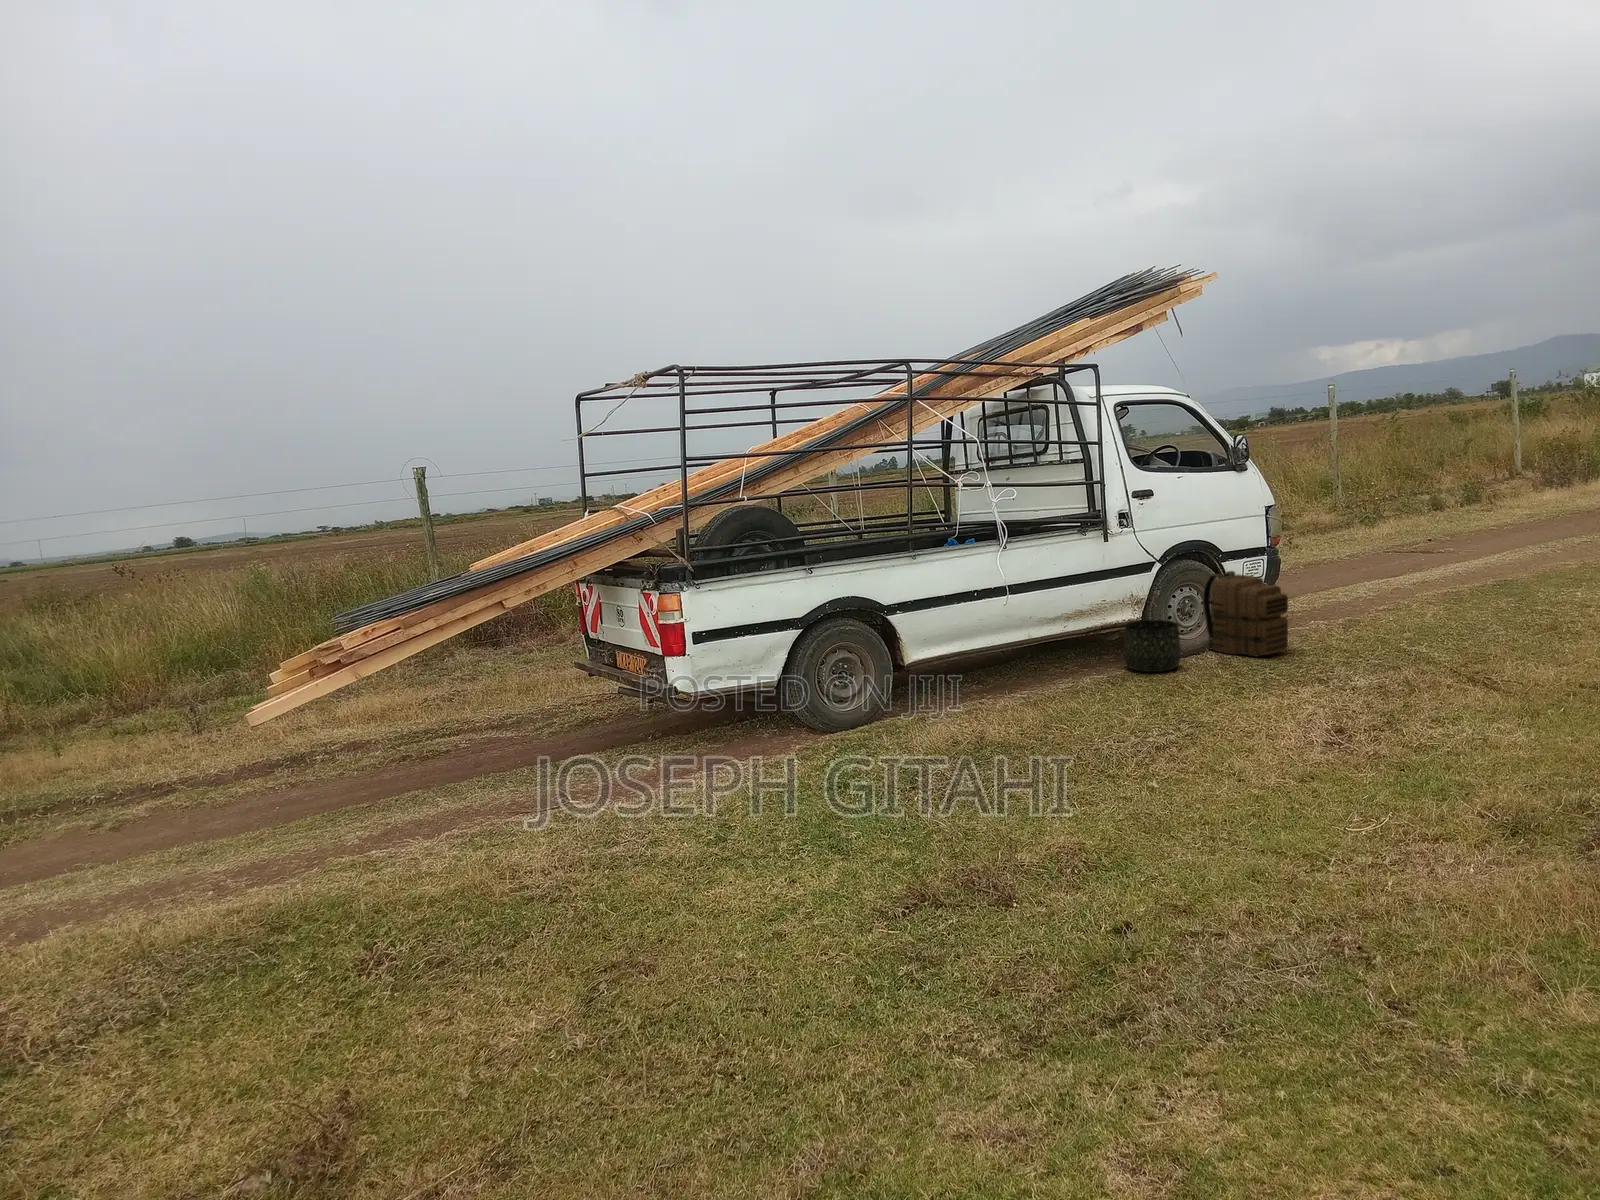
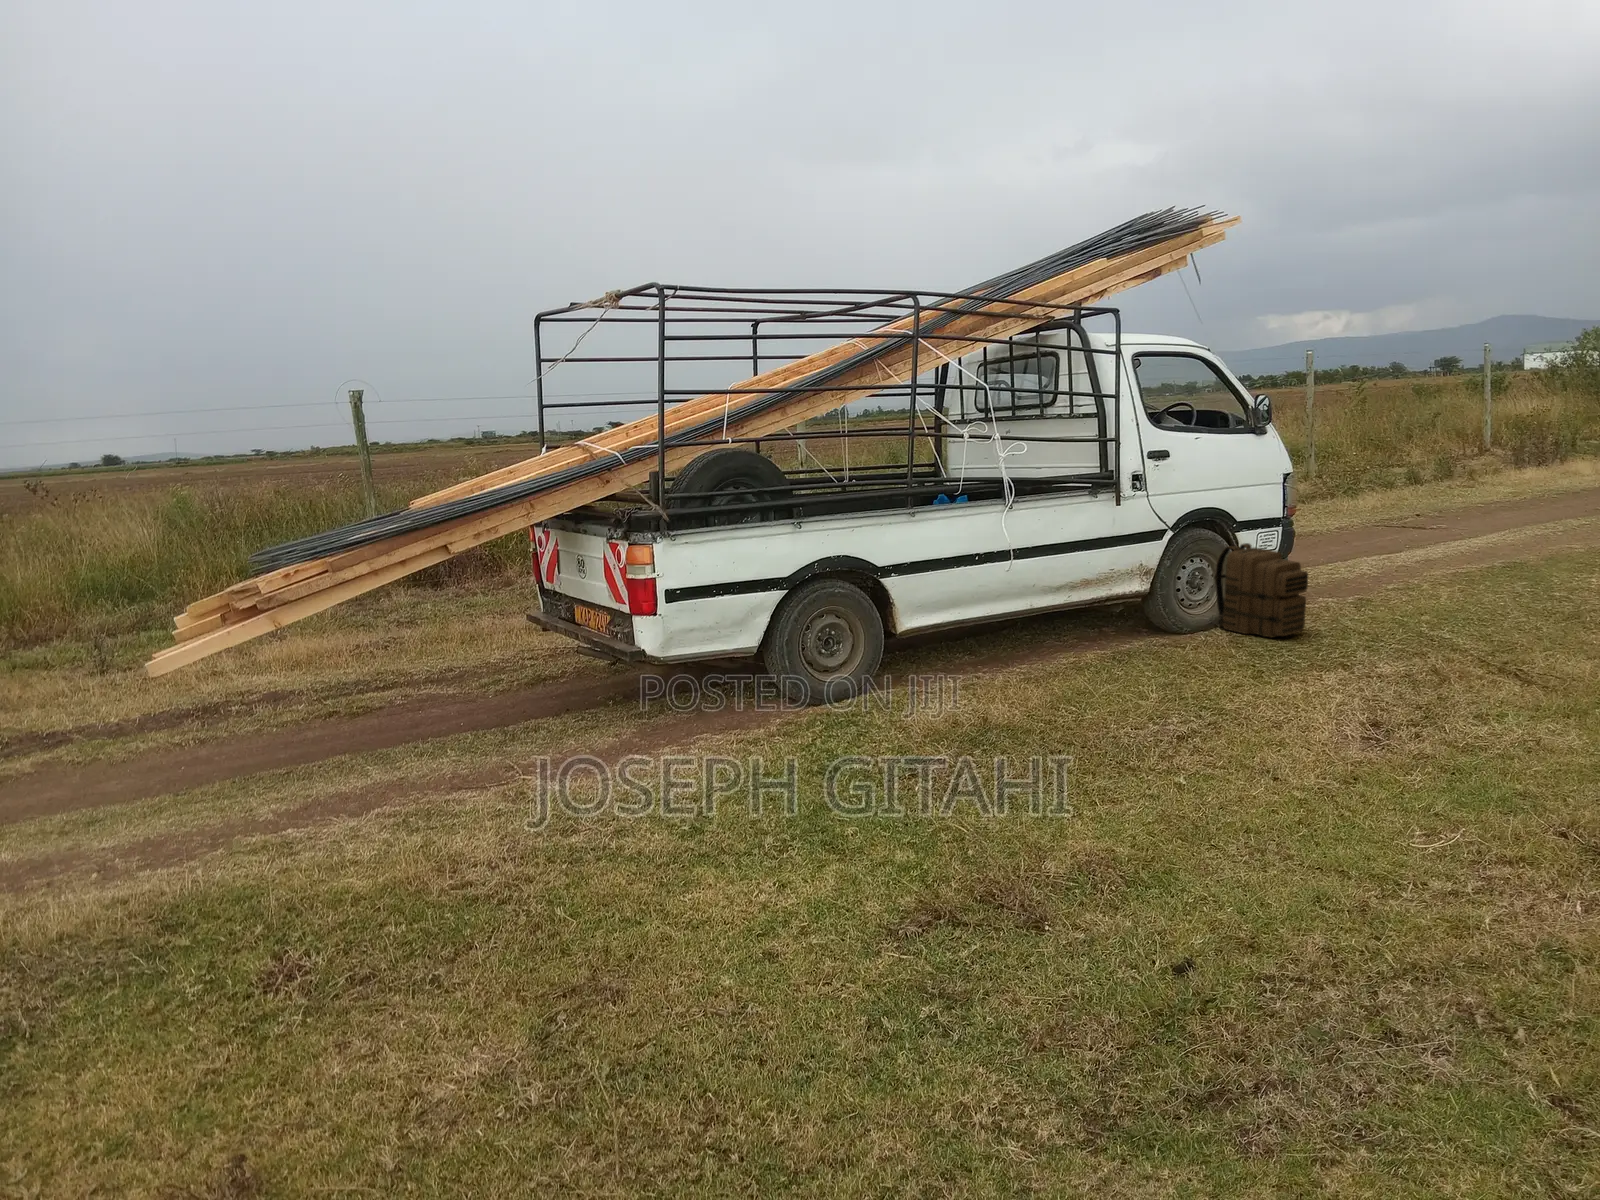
basket: present [1124,620,1181,672] -> none [1131,593,1192,651]

